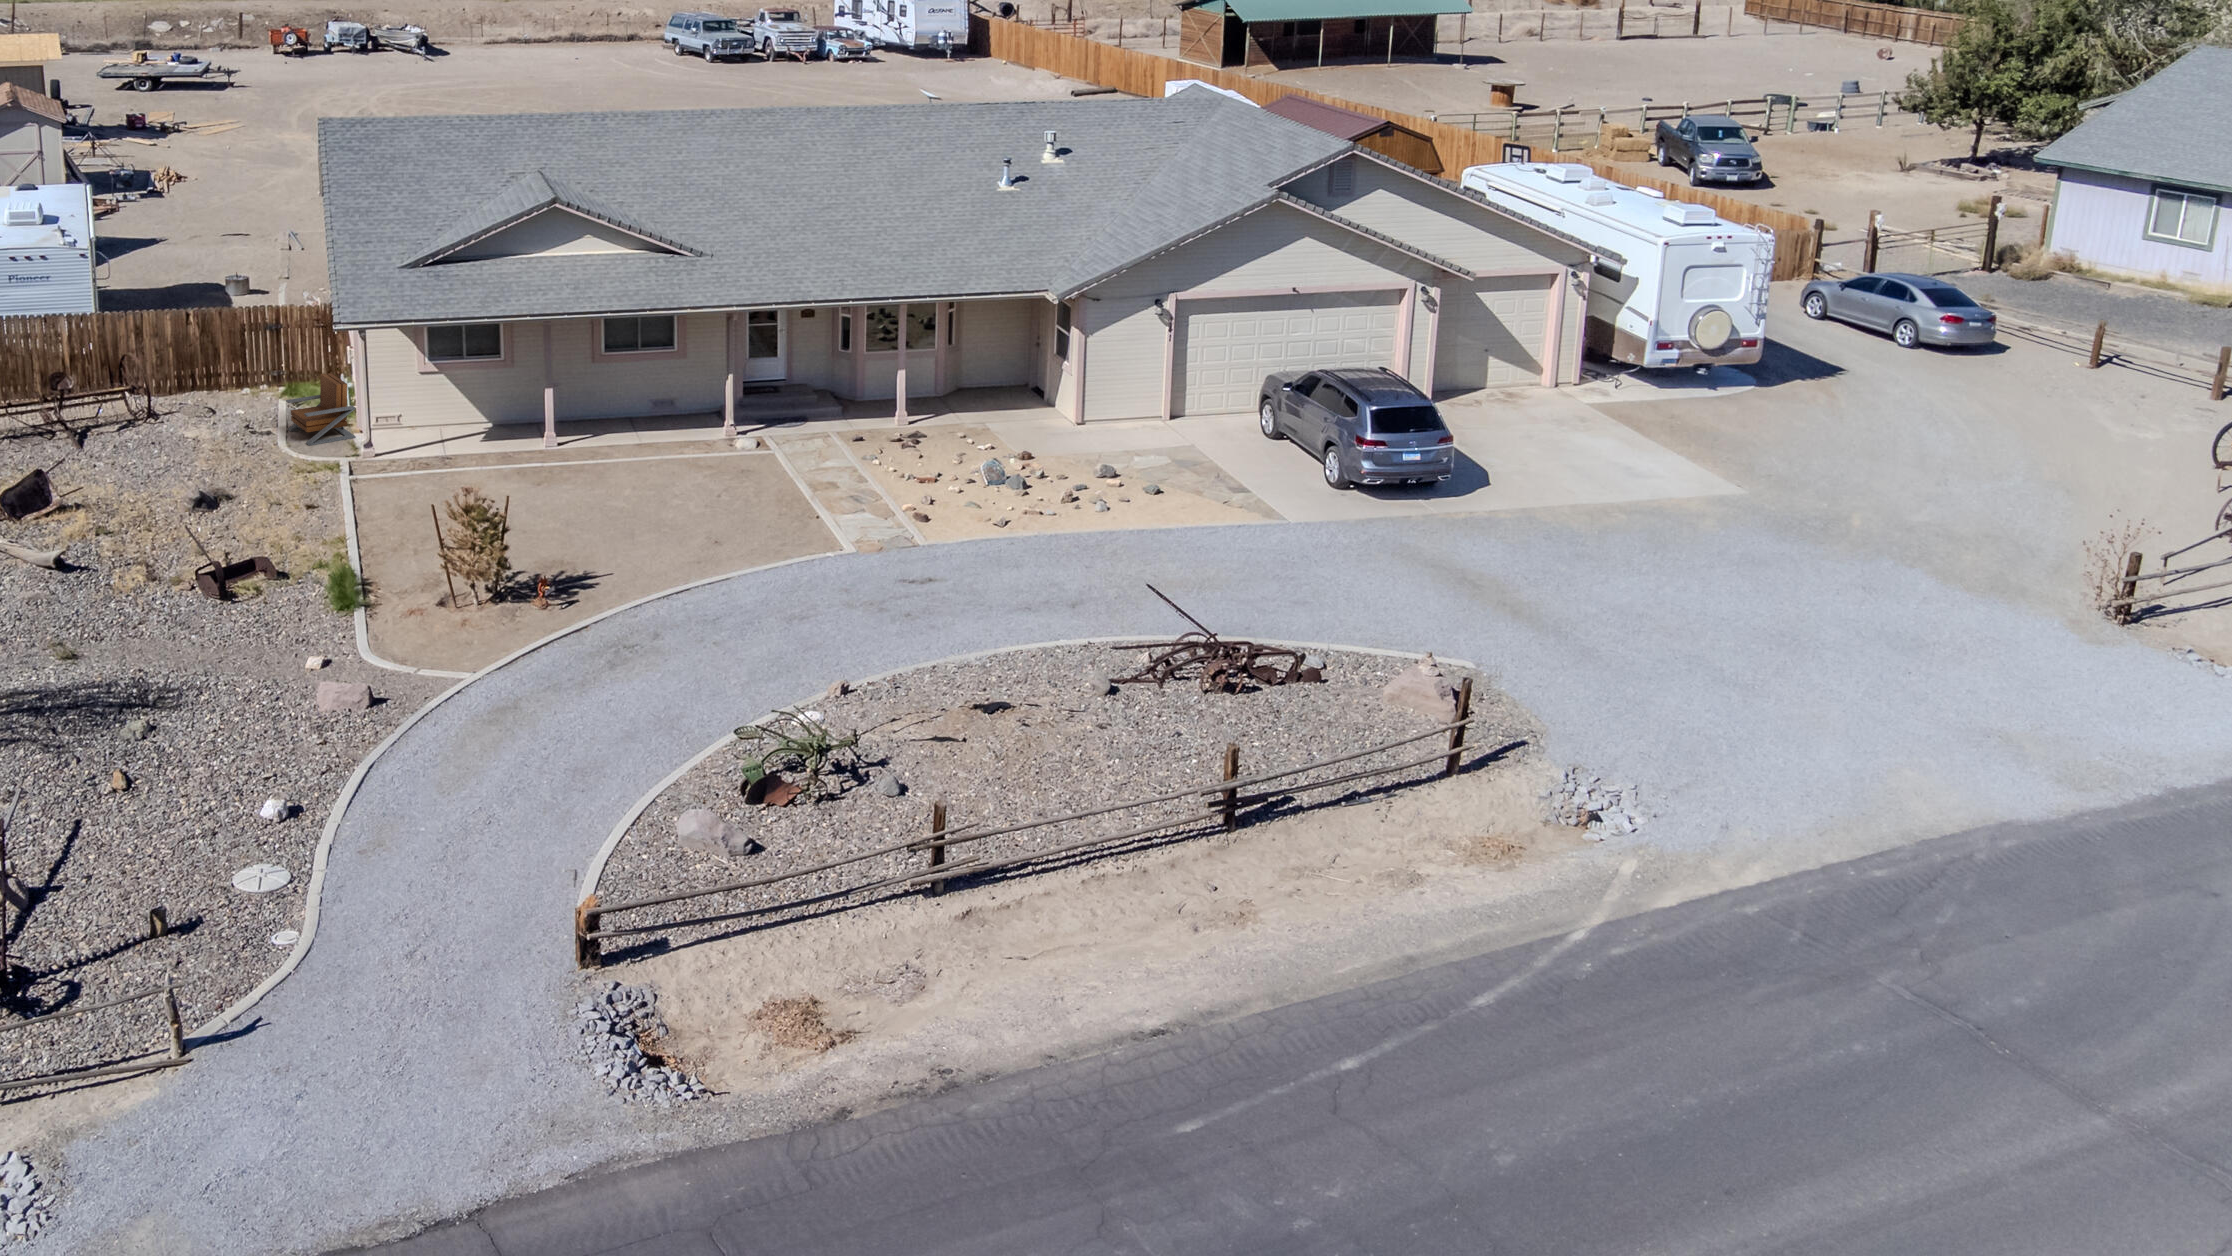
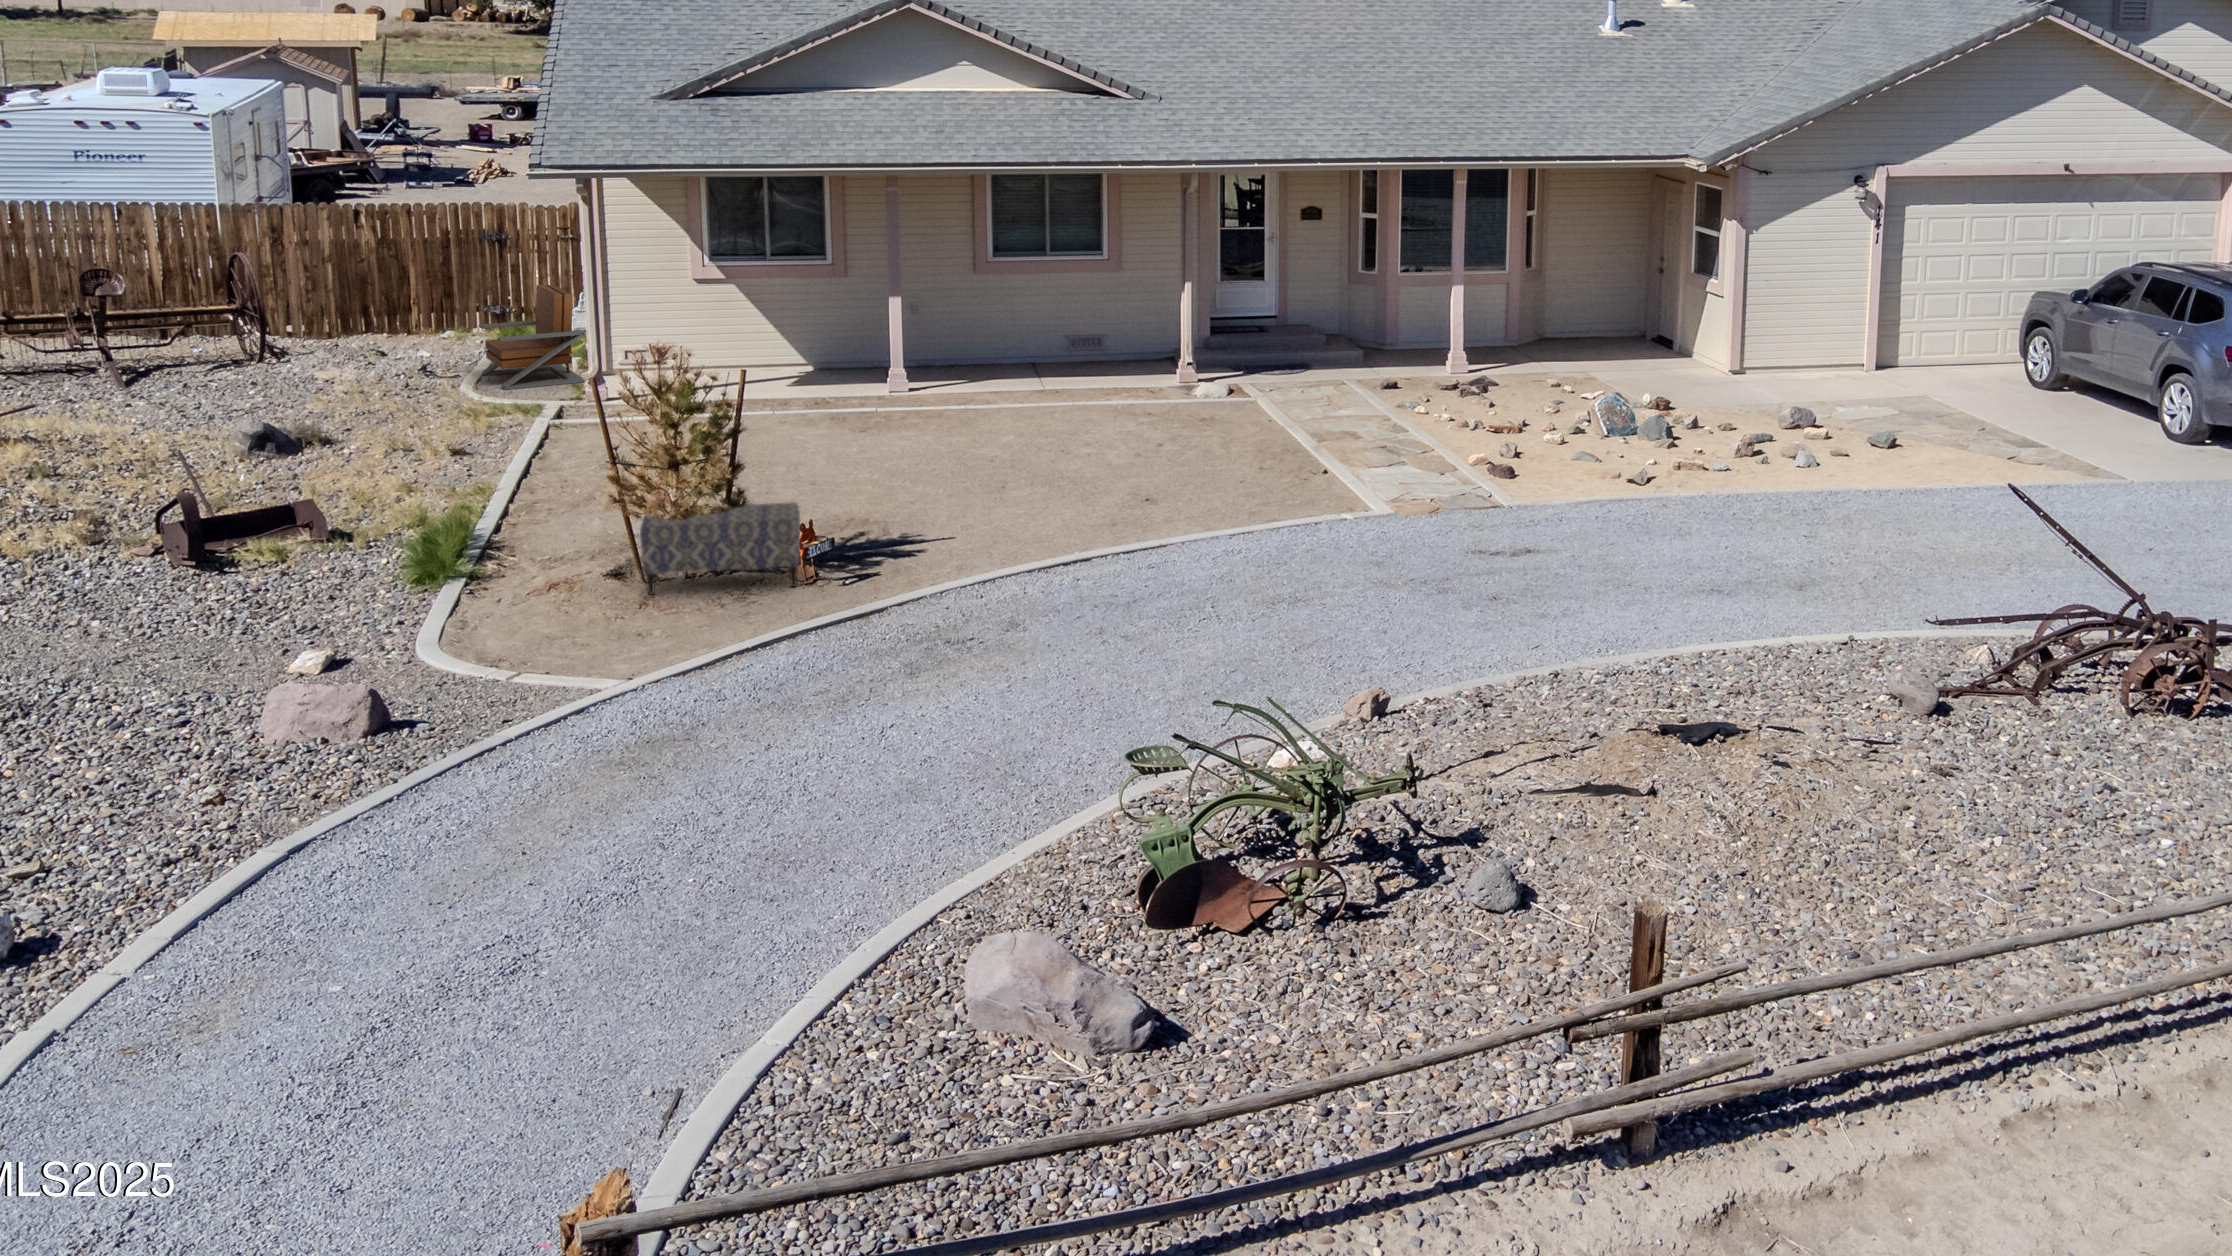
bench: none [456,562,540,615] -> present [640,502,800,595]

